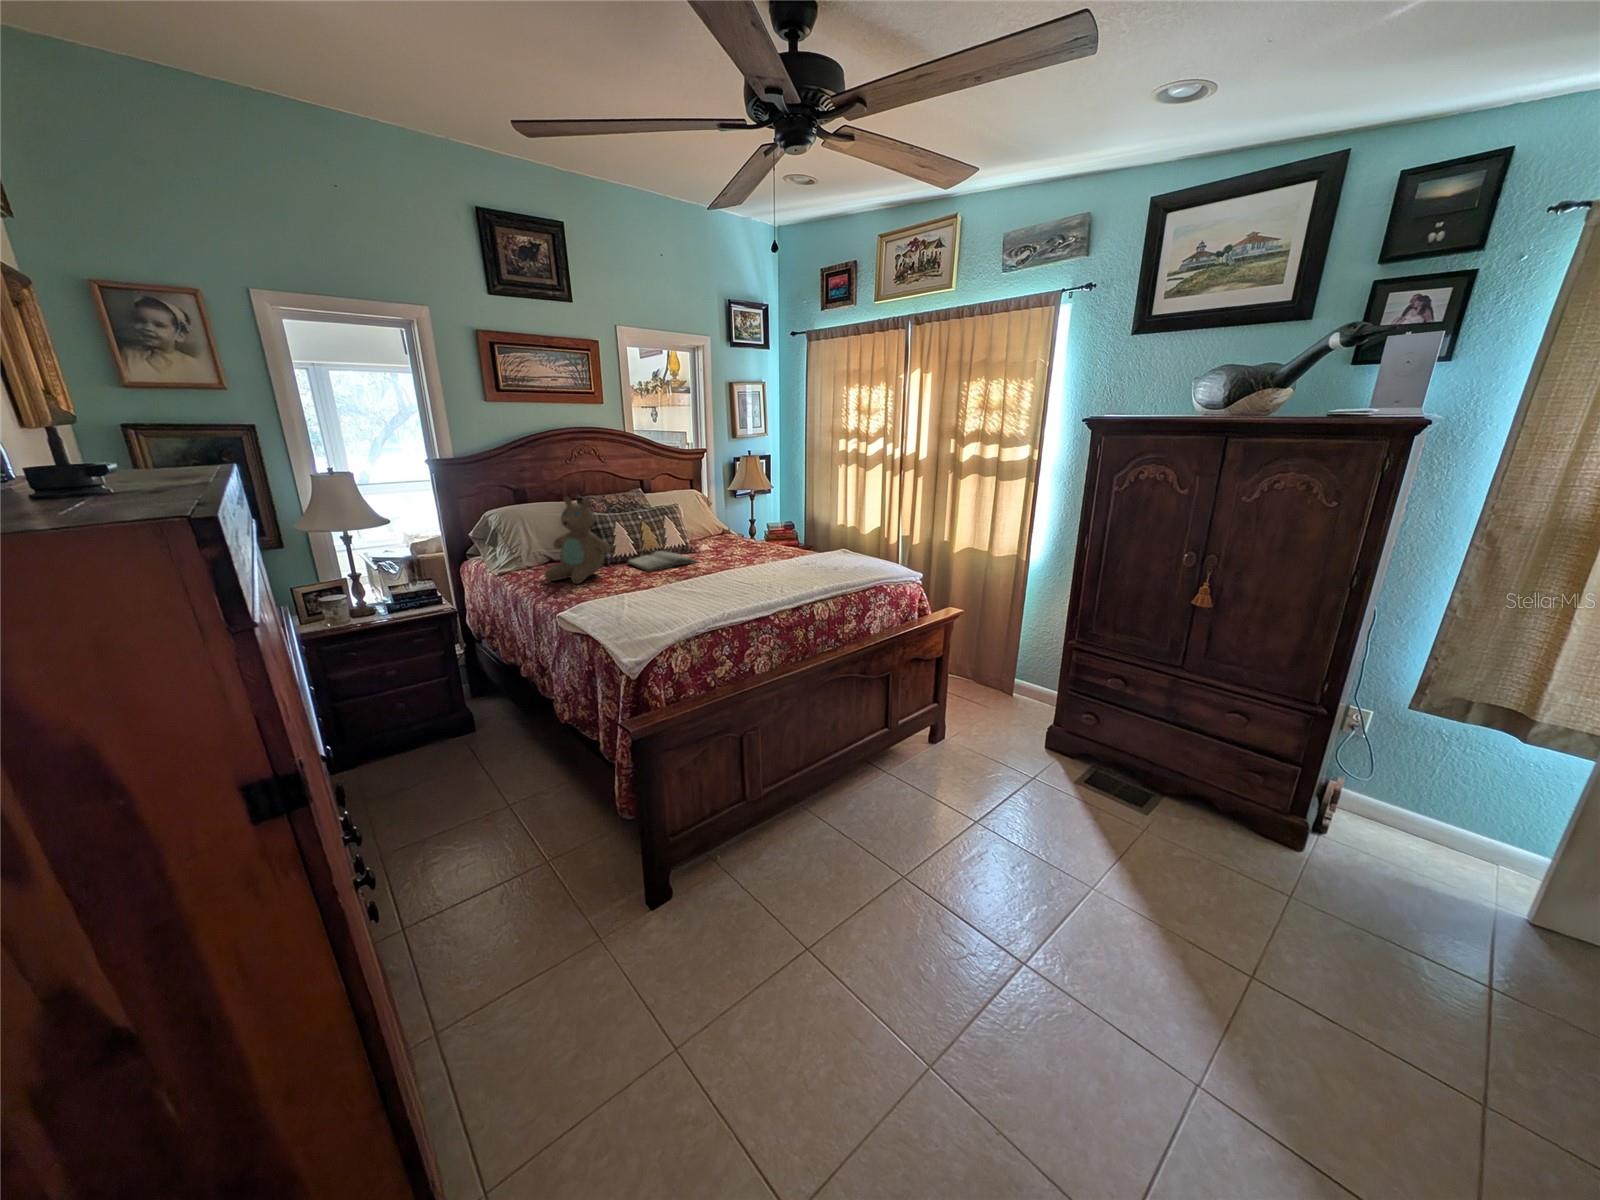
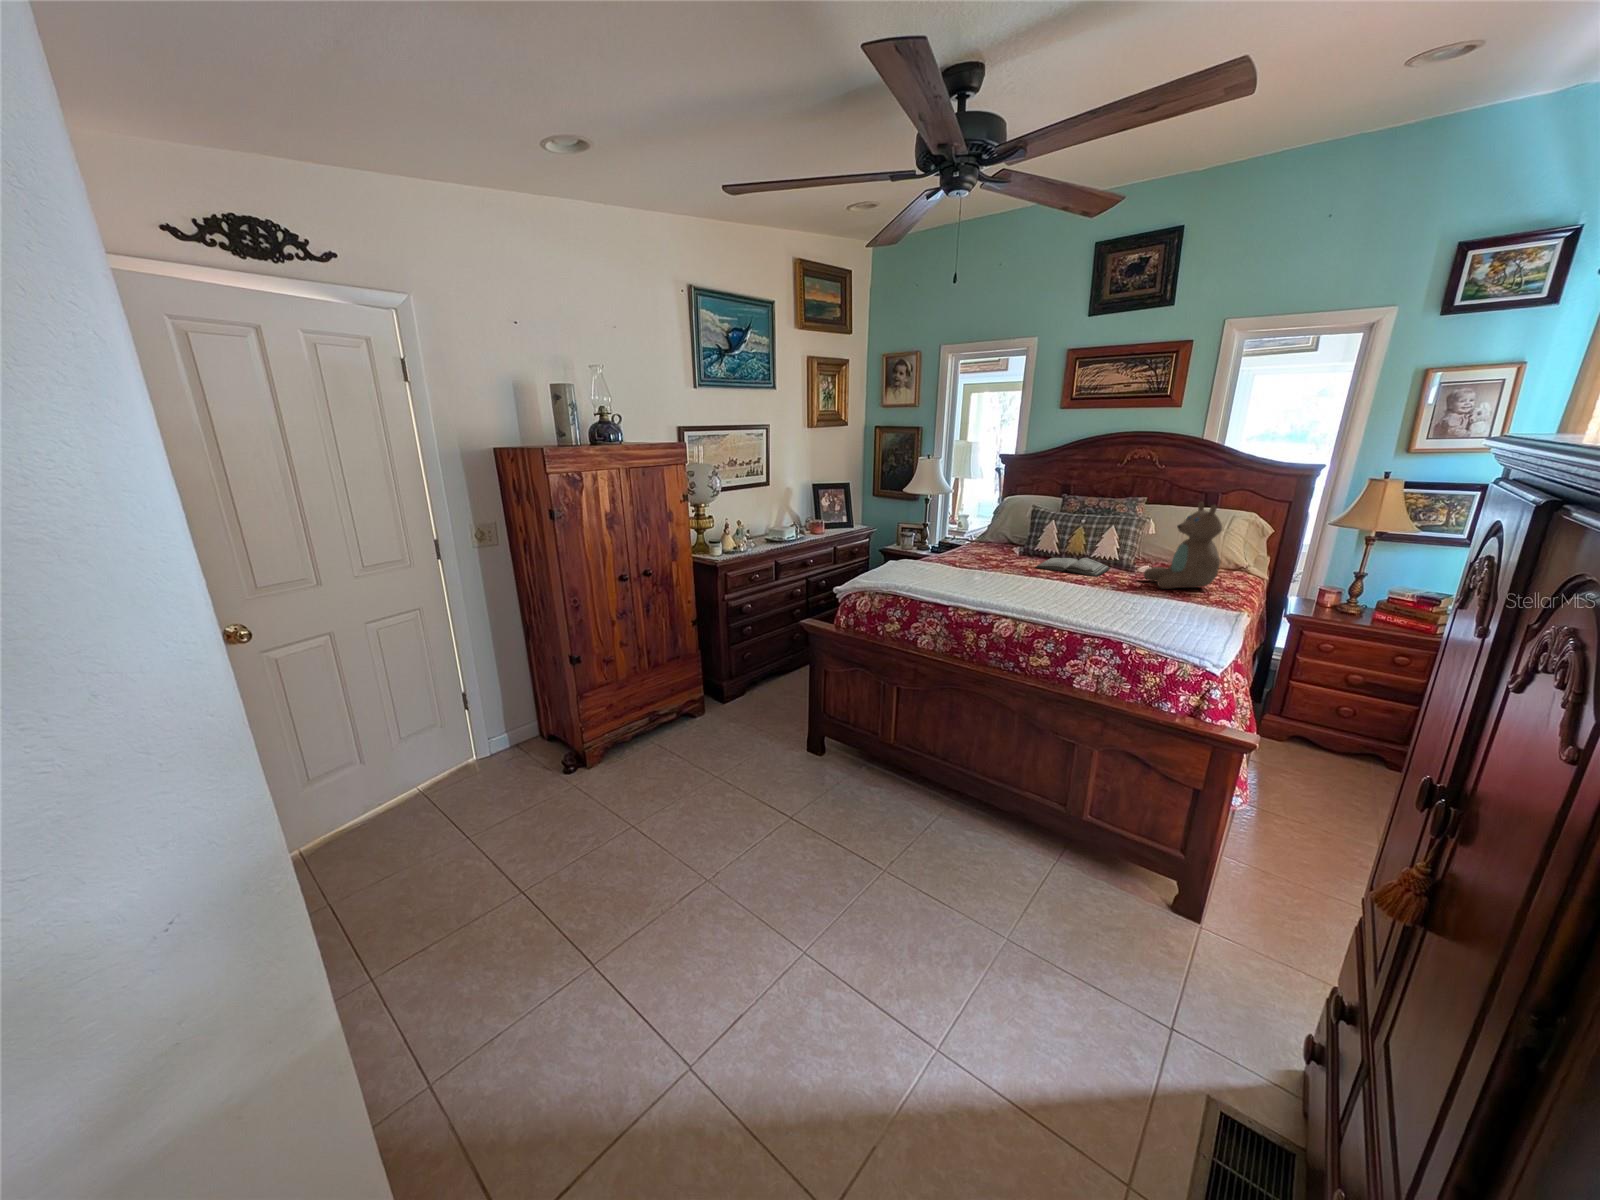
teddy bear: present [544,497,611,584] -> present [1144,502,1222,589]

